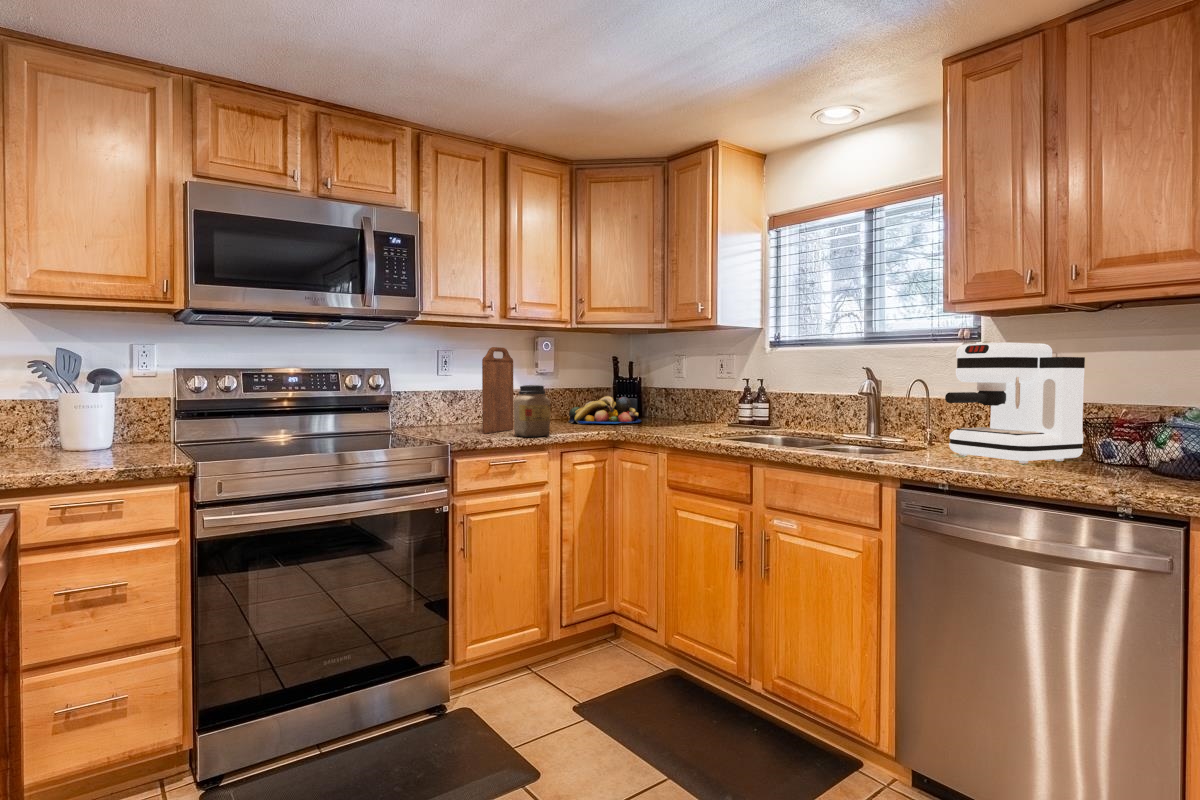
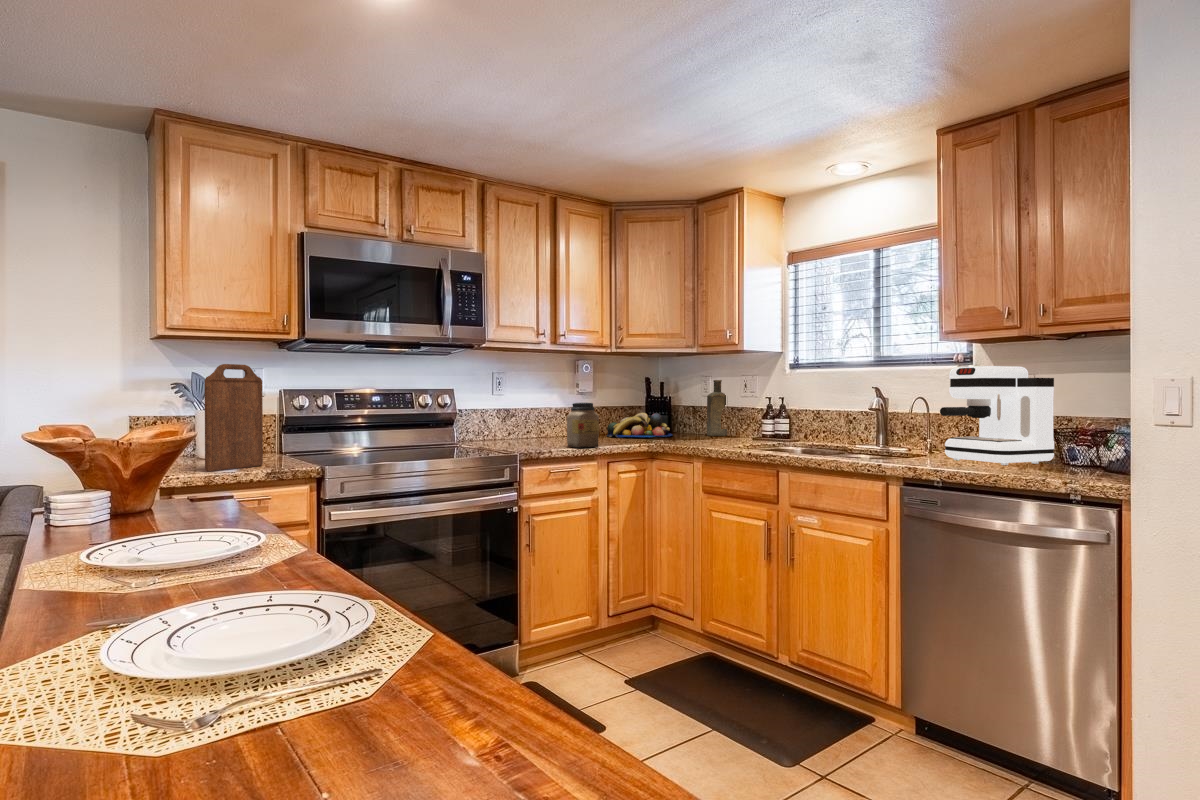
cutting board: present [482,347,513,433] -> present [205,364,263,471]
bottle: none [675,360,702,422] -> present [707,380,727,436]

